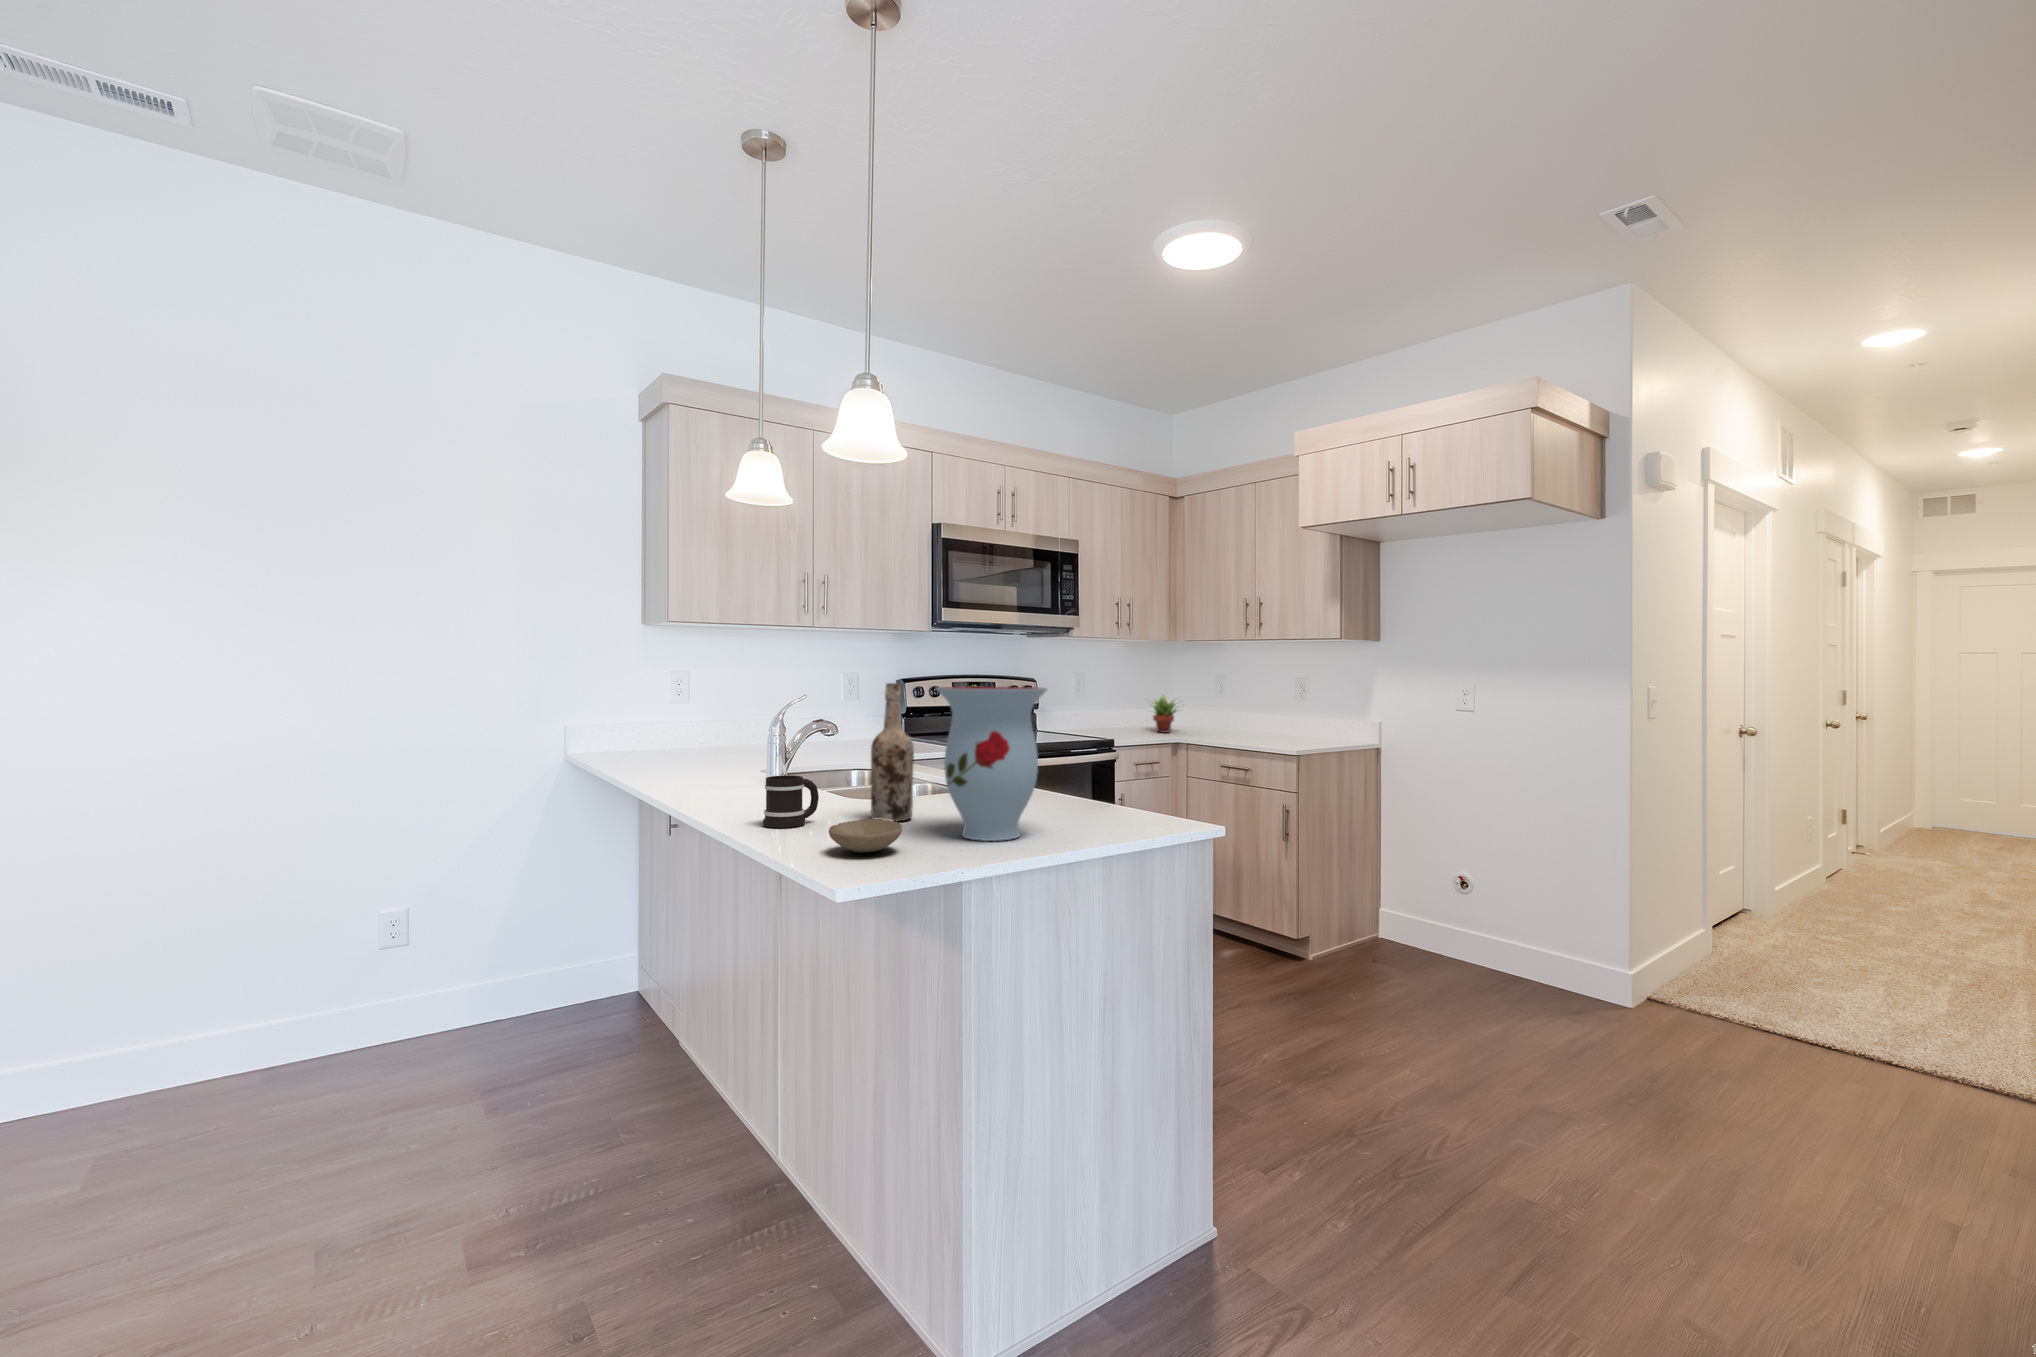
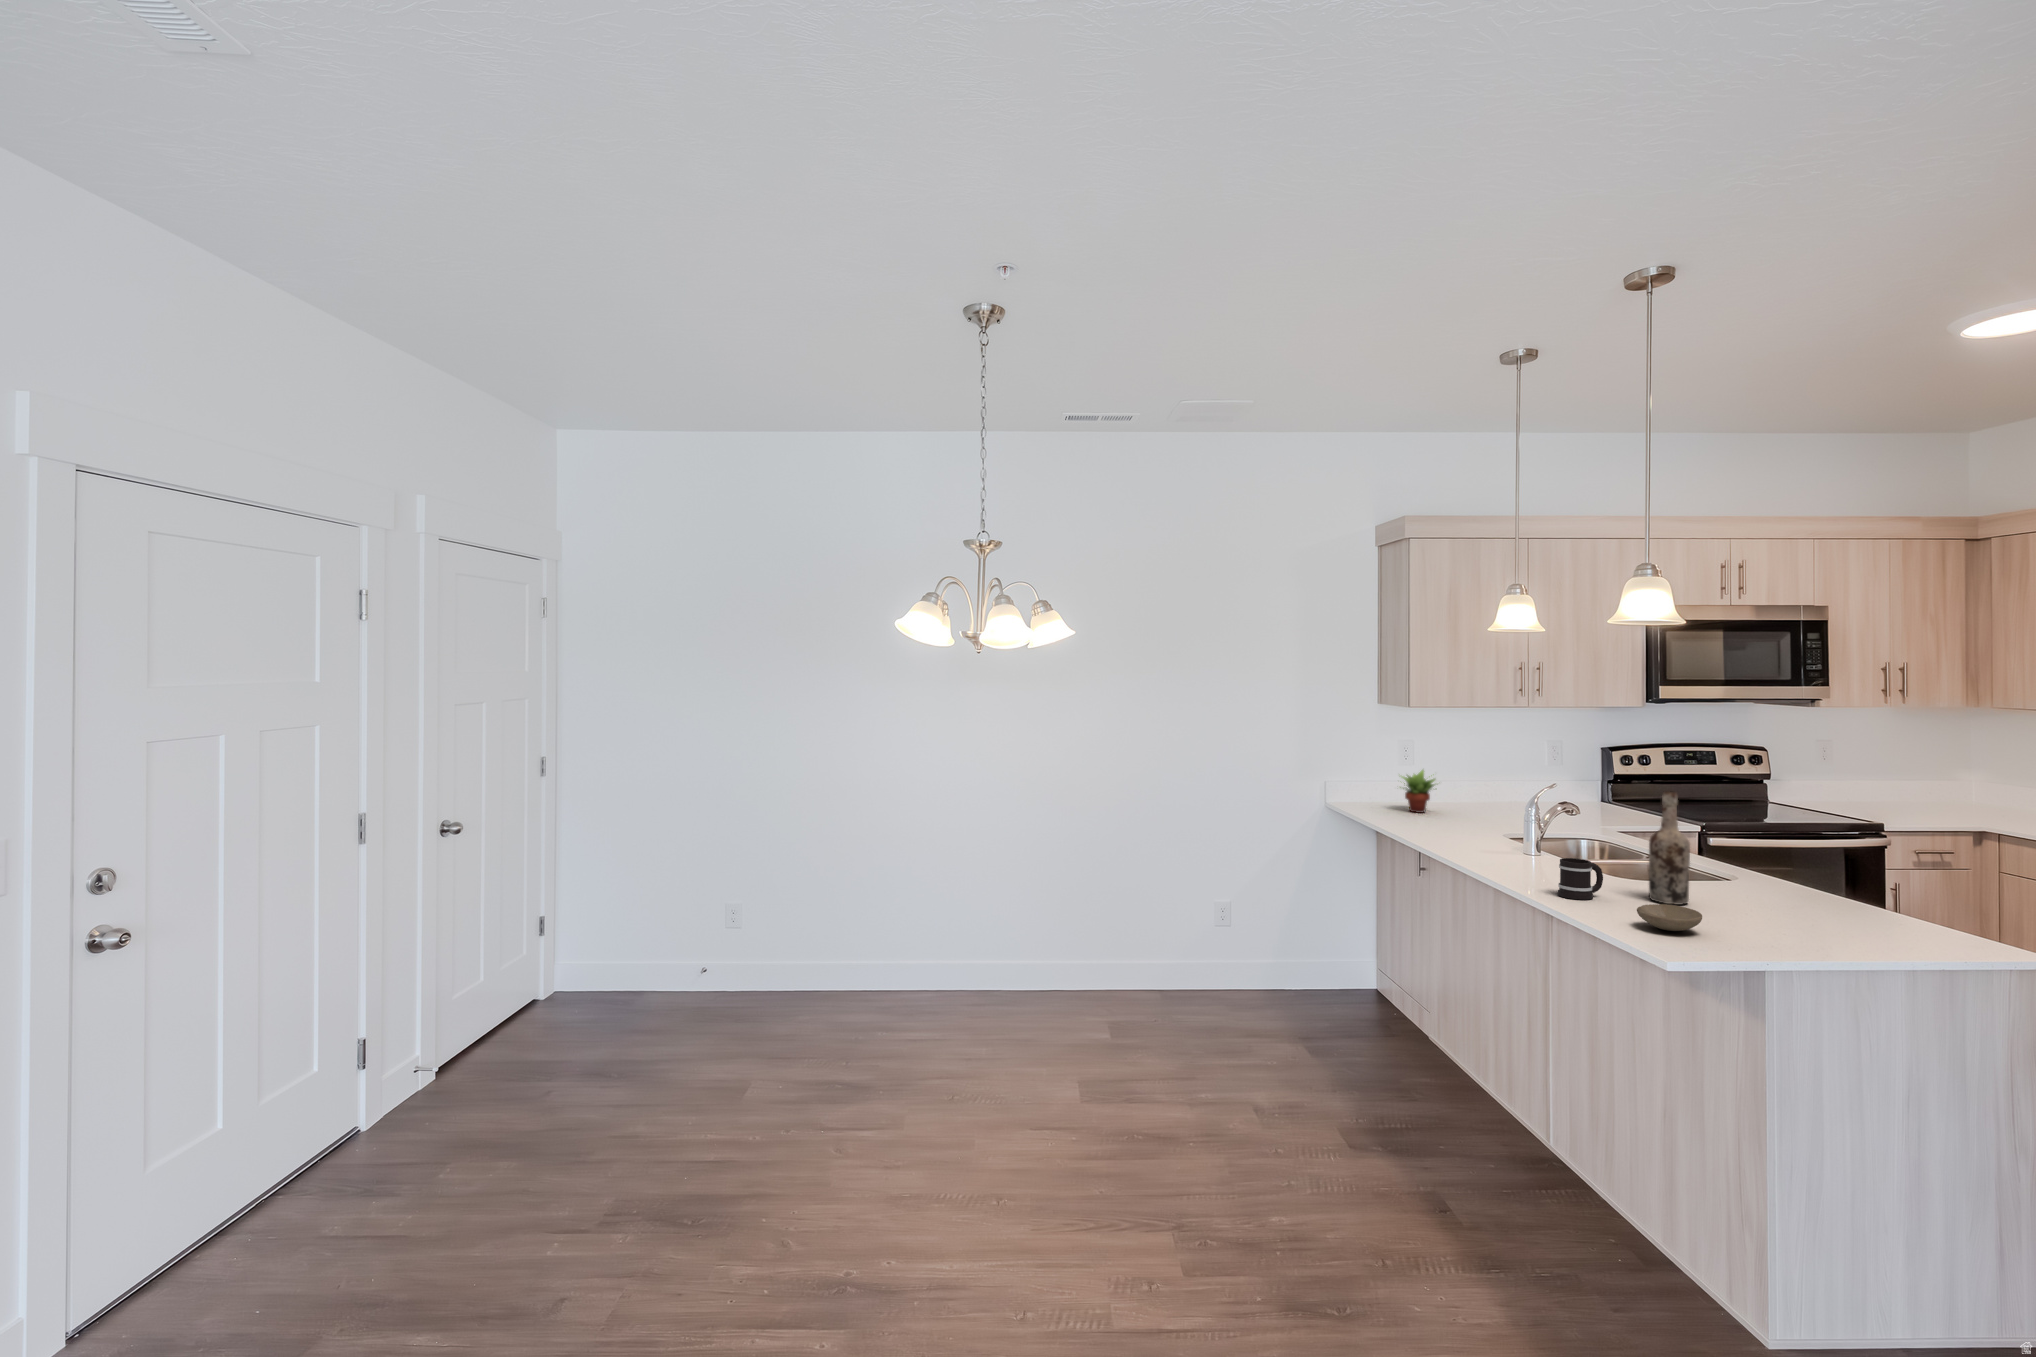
vase: present [937,687,1047,841] -> none [1723,802,1840,935]
succulent plant: present [1153,695,1182,733] -> present [1400,770,1435,813]

